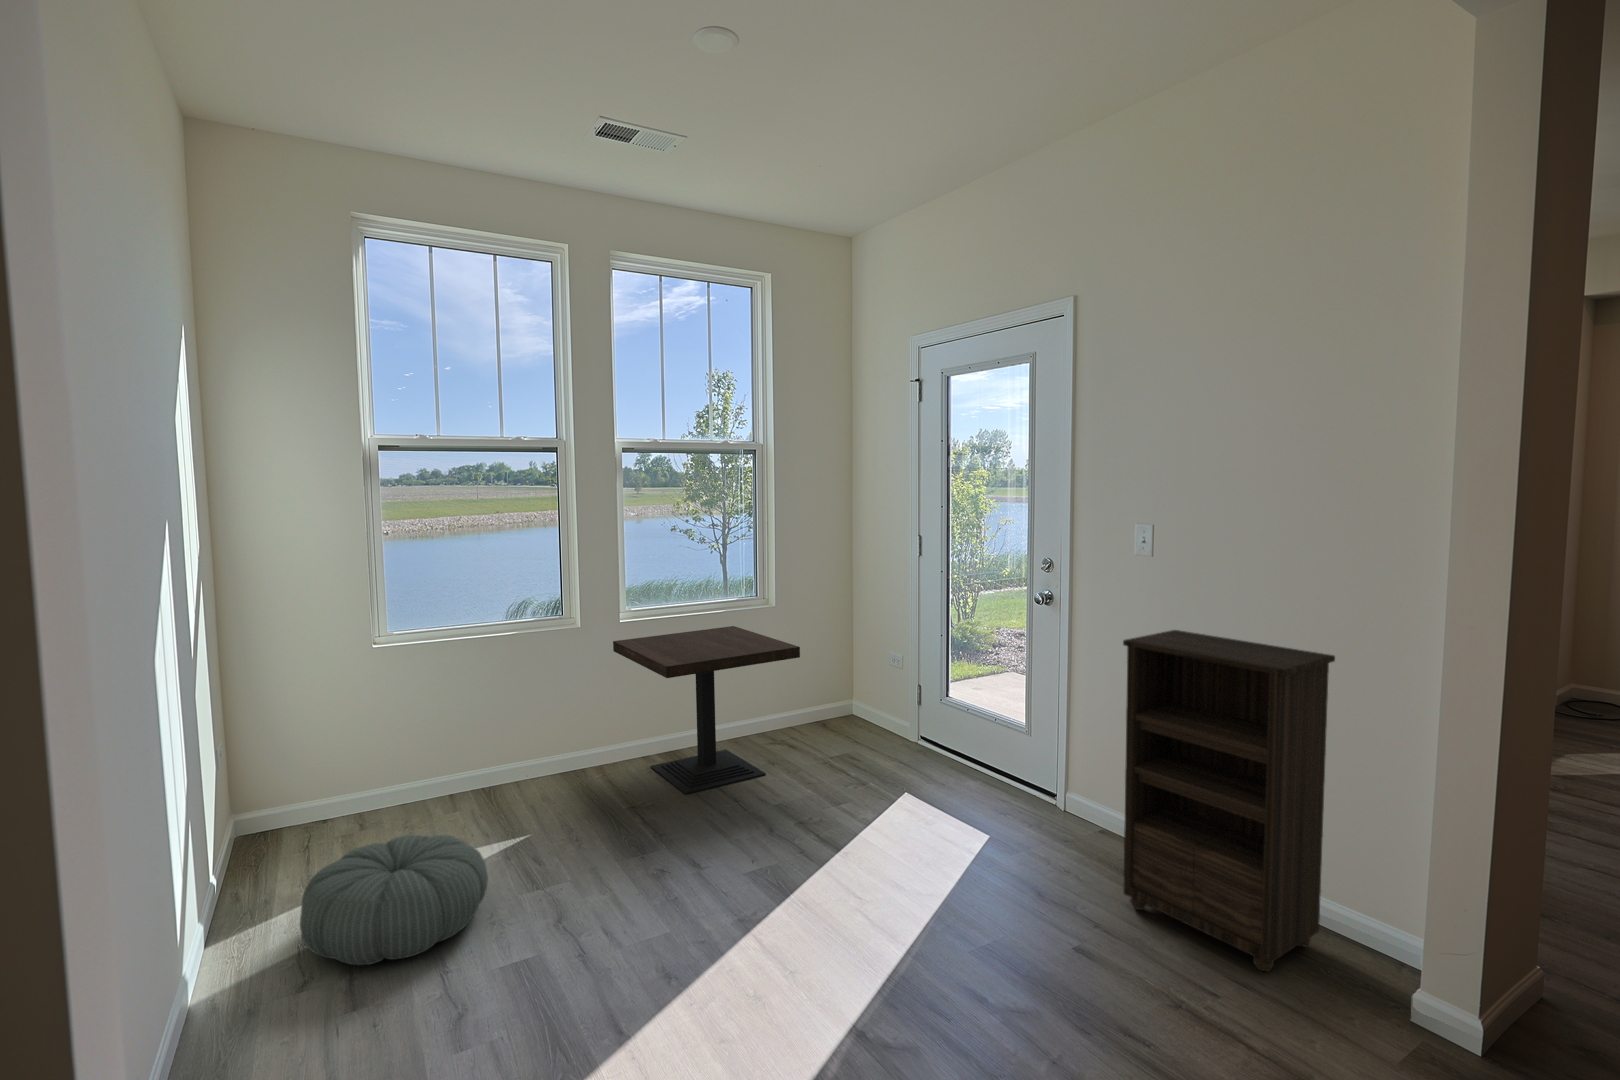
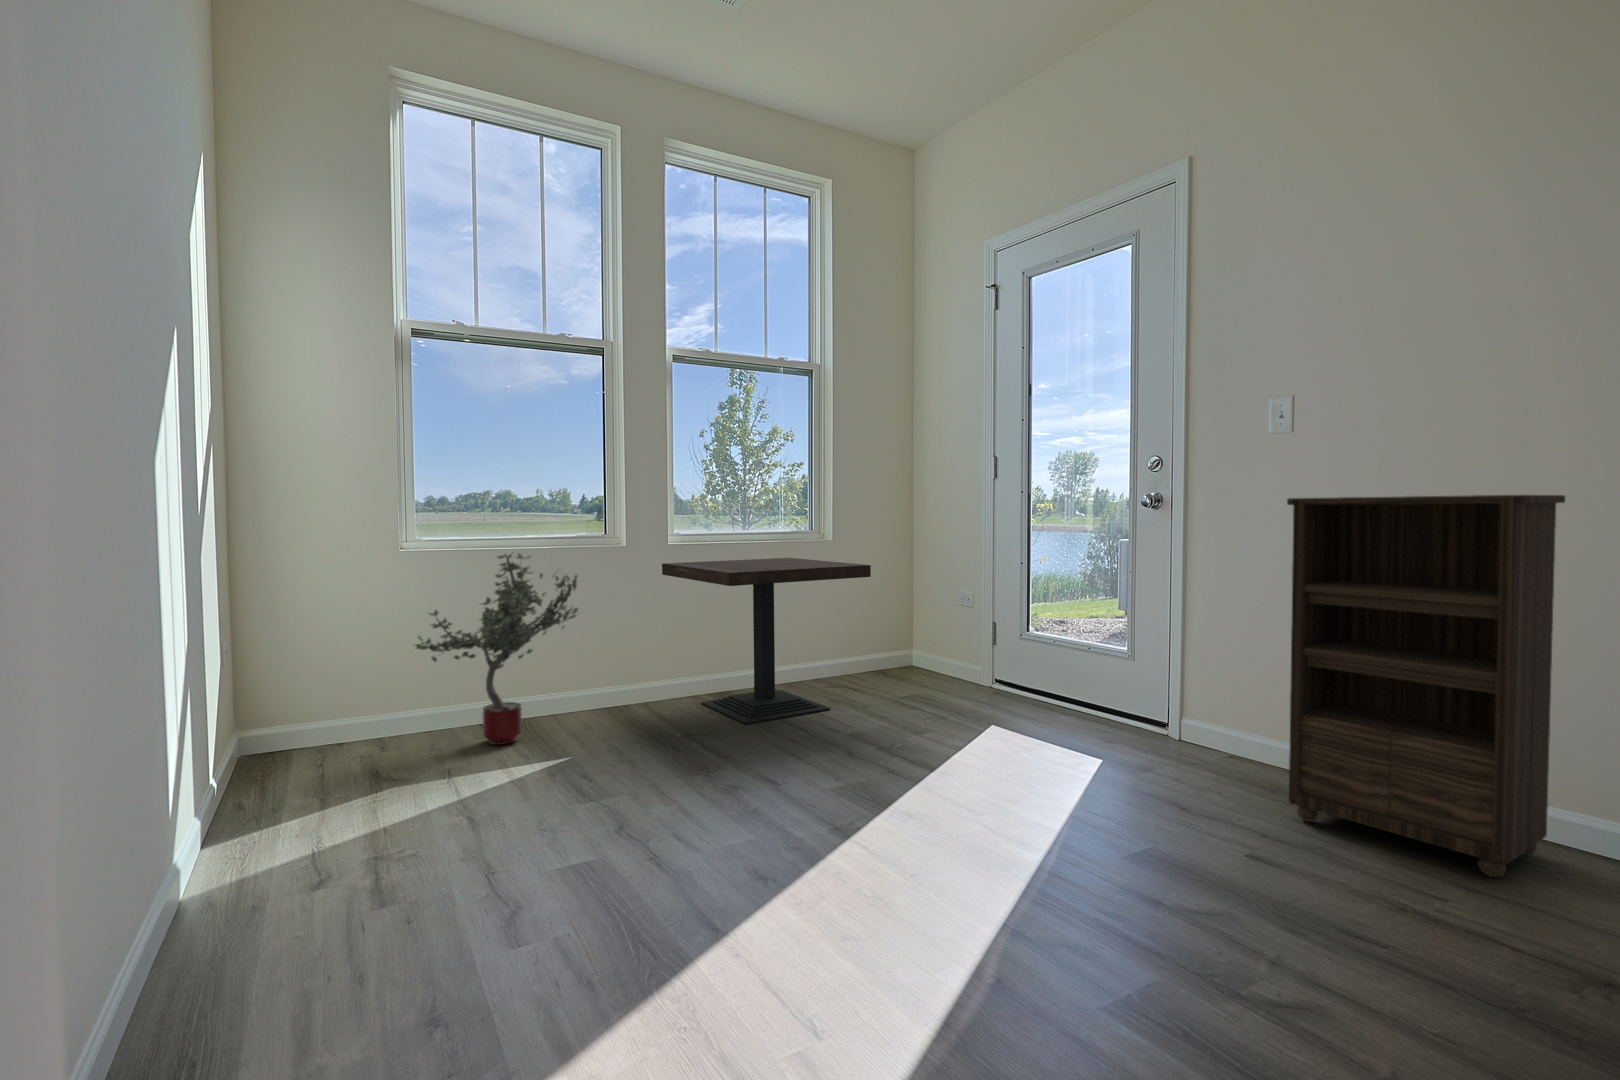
potted tree: none [383,647,535,822] -> present [416,552,578,745]
pouf: present [300,835,488,965] -> none [315,733,535,865]

